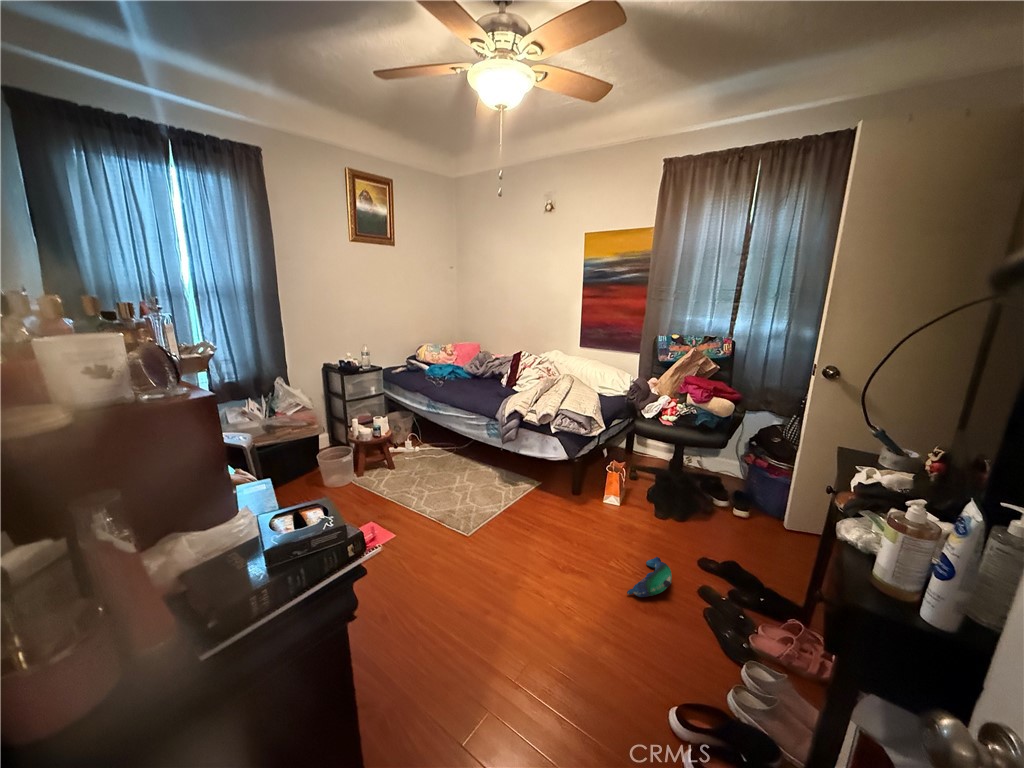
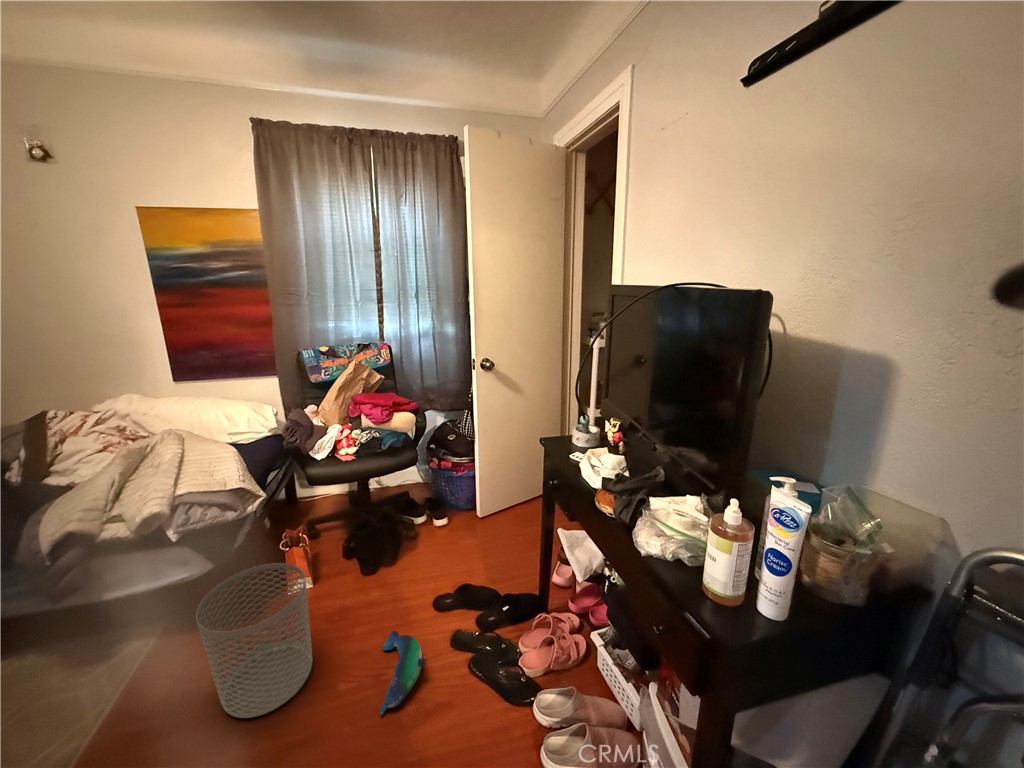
waste bin: none [551,465,610,551] -> present [196,563,312,718]

